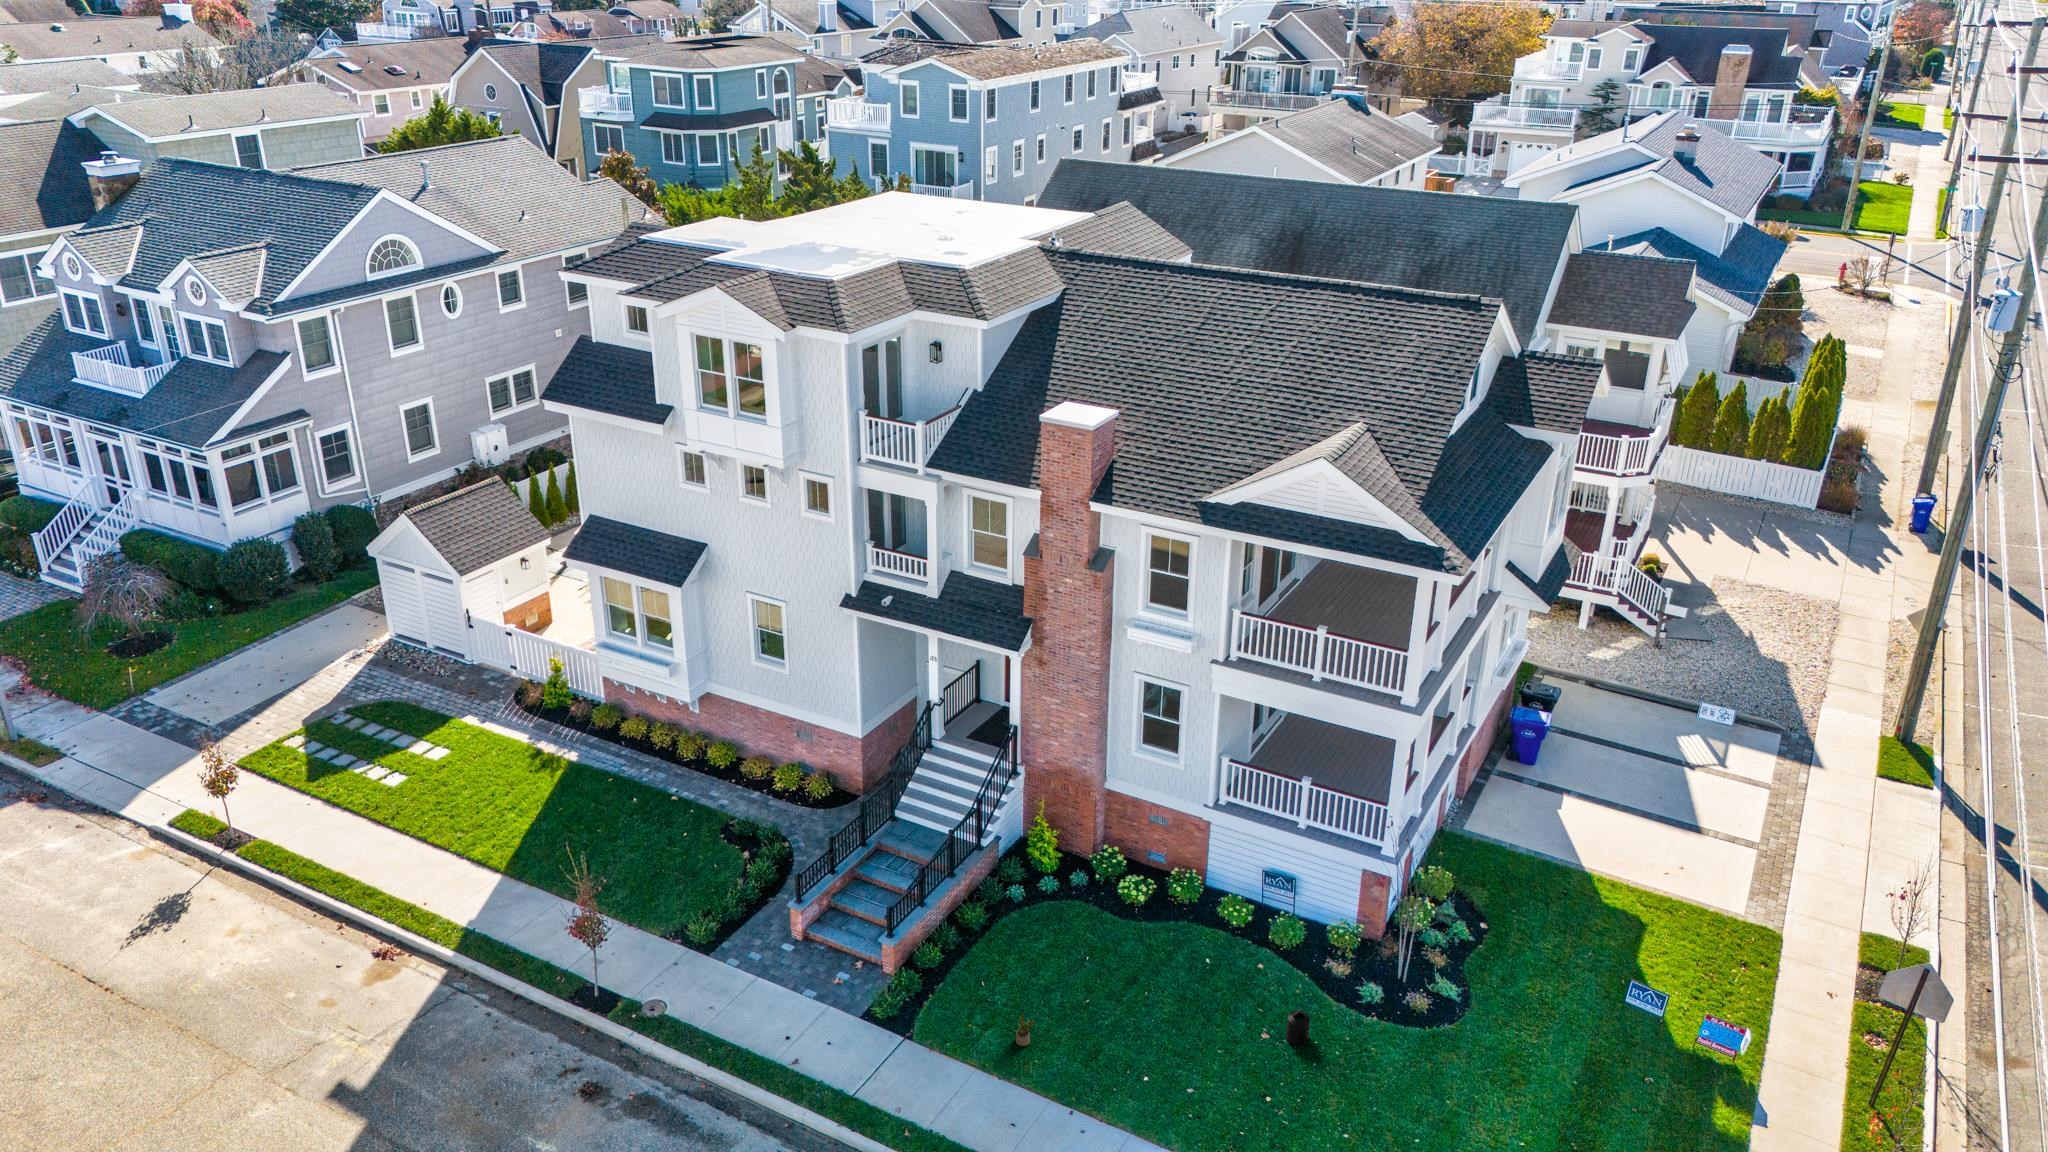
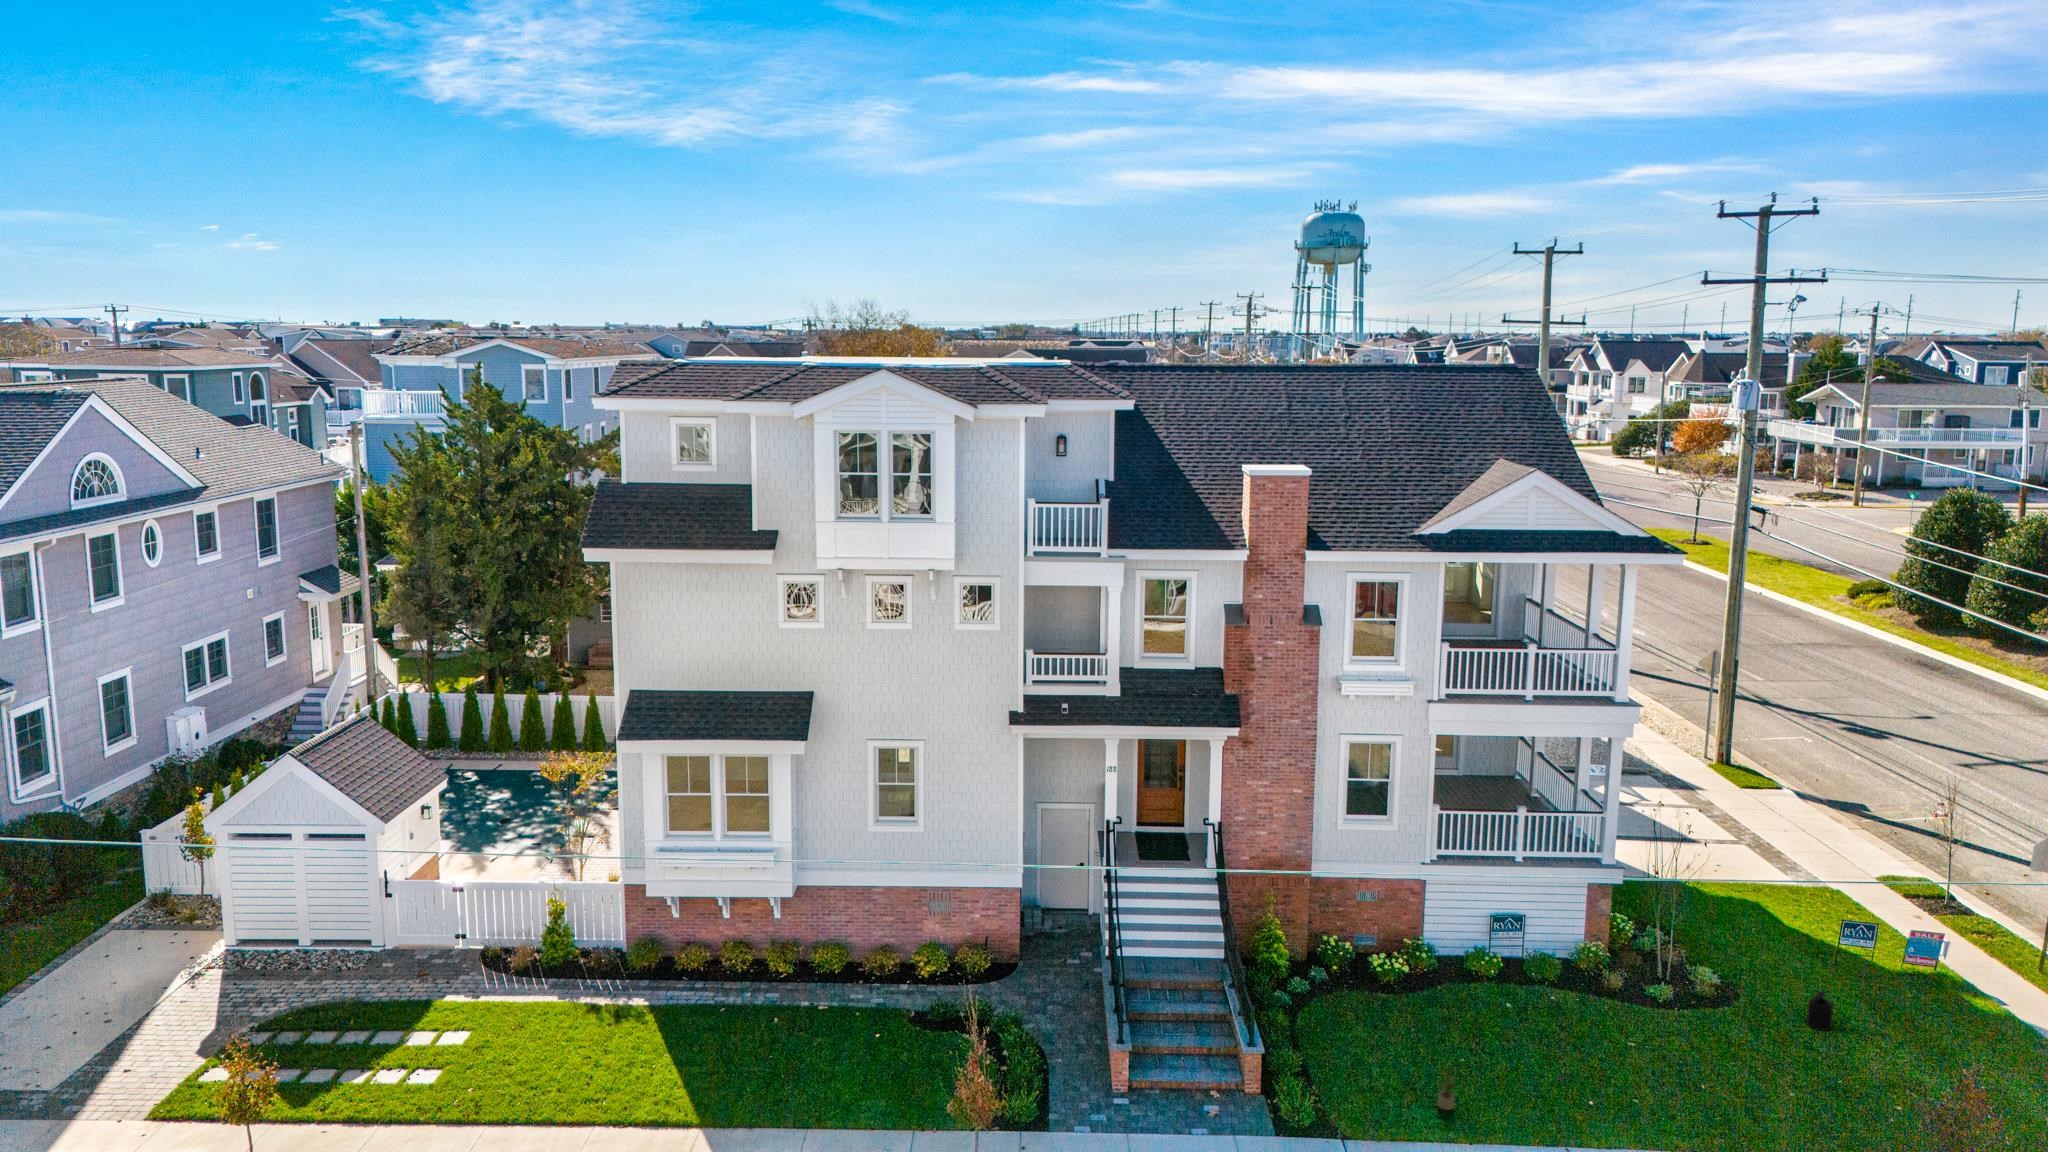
trash can: present [1286,1009,1310,1046] -> present [1806,991,1833,1031]

